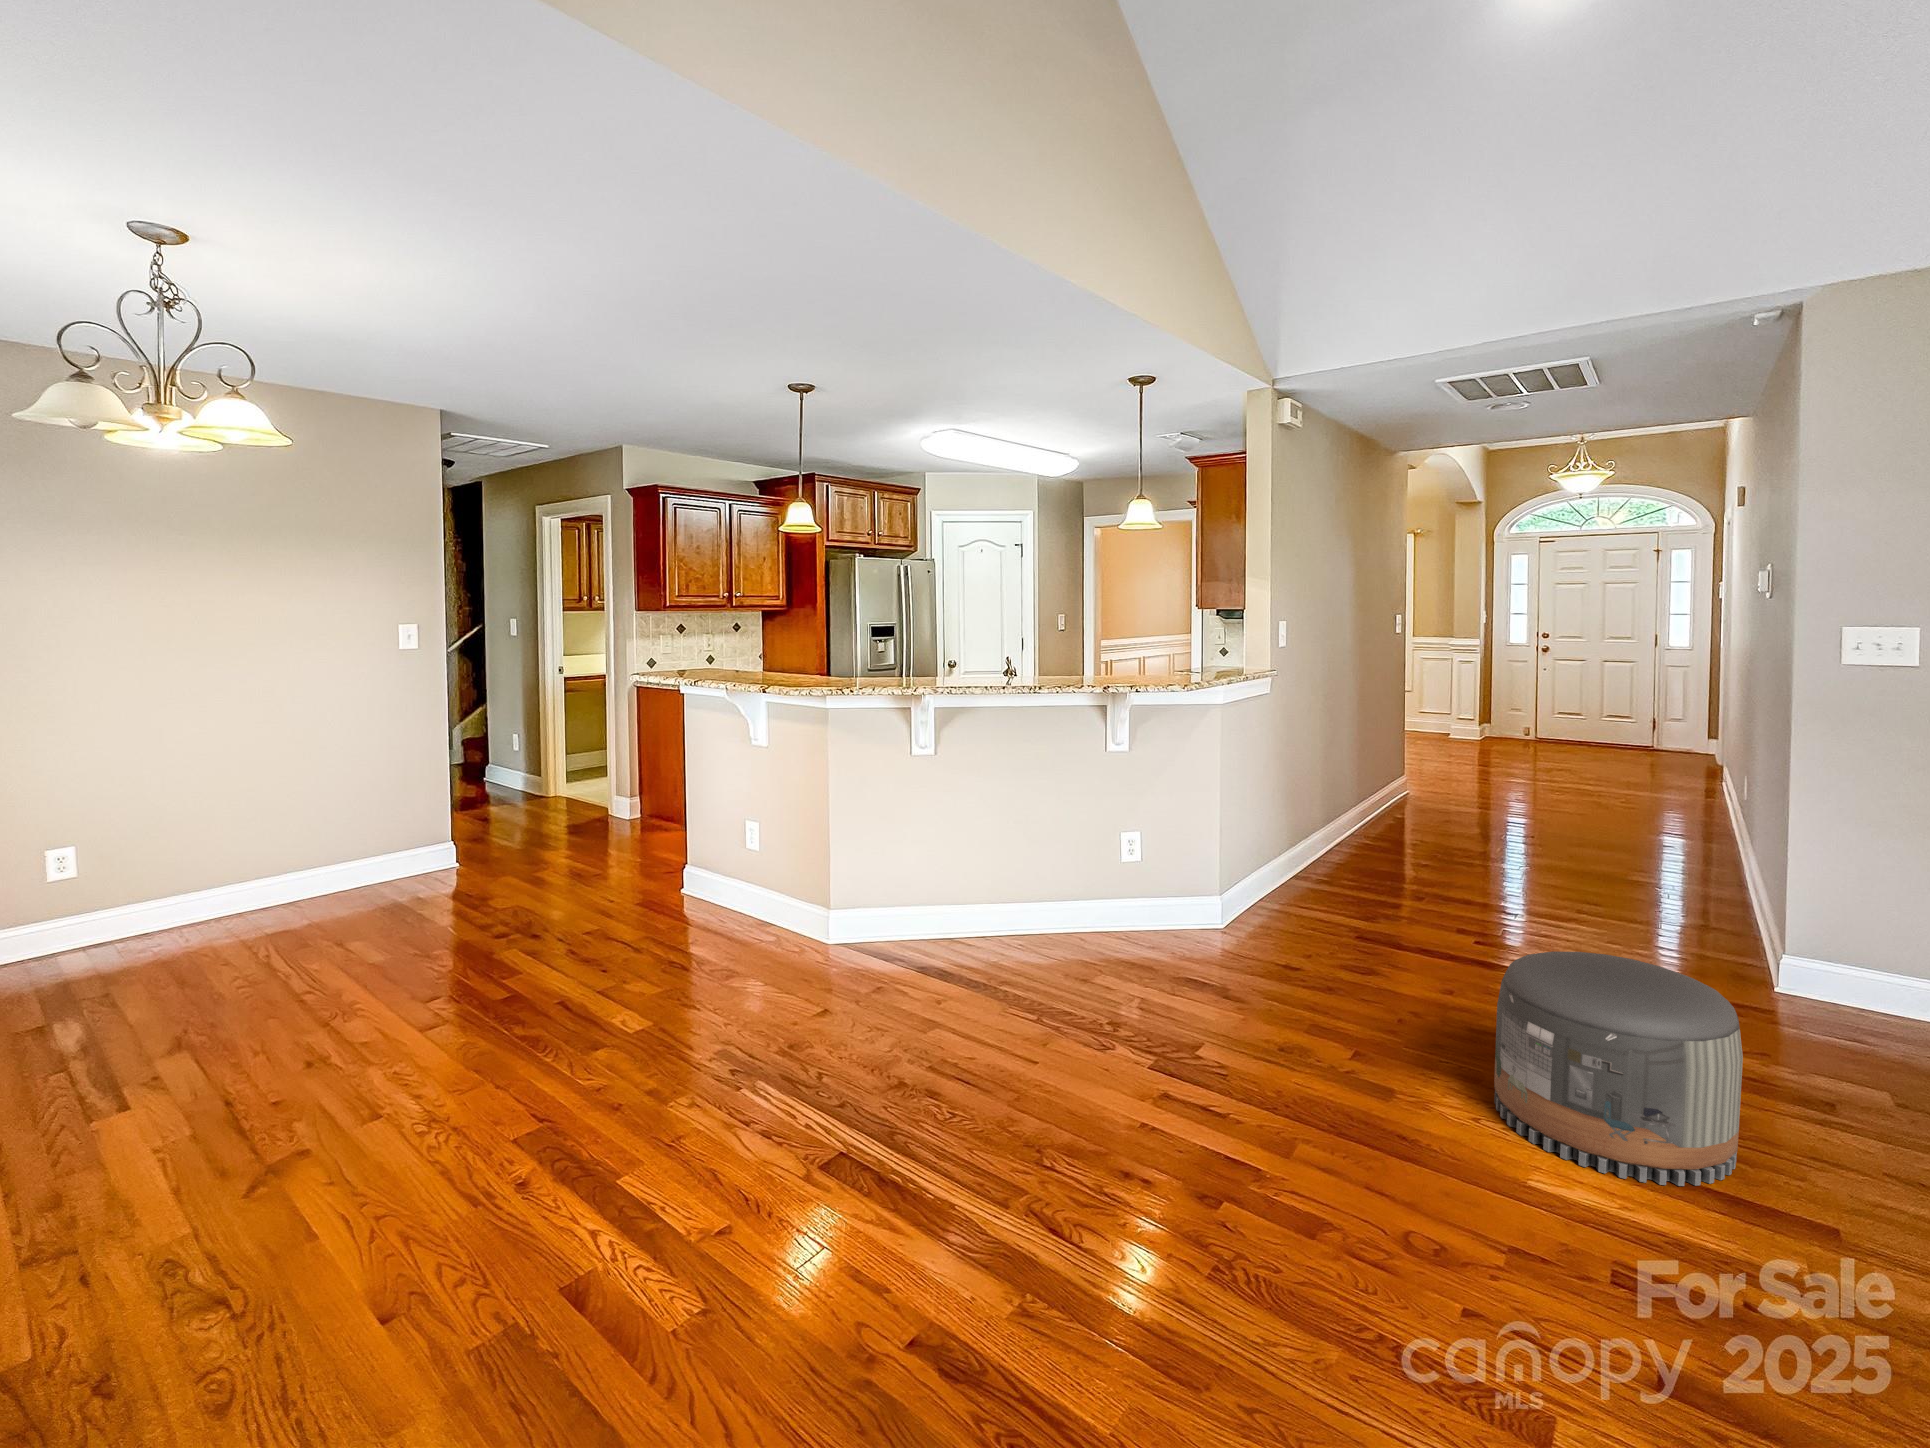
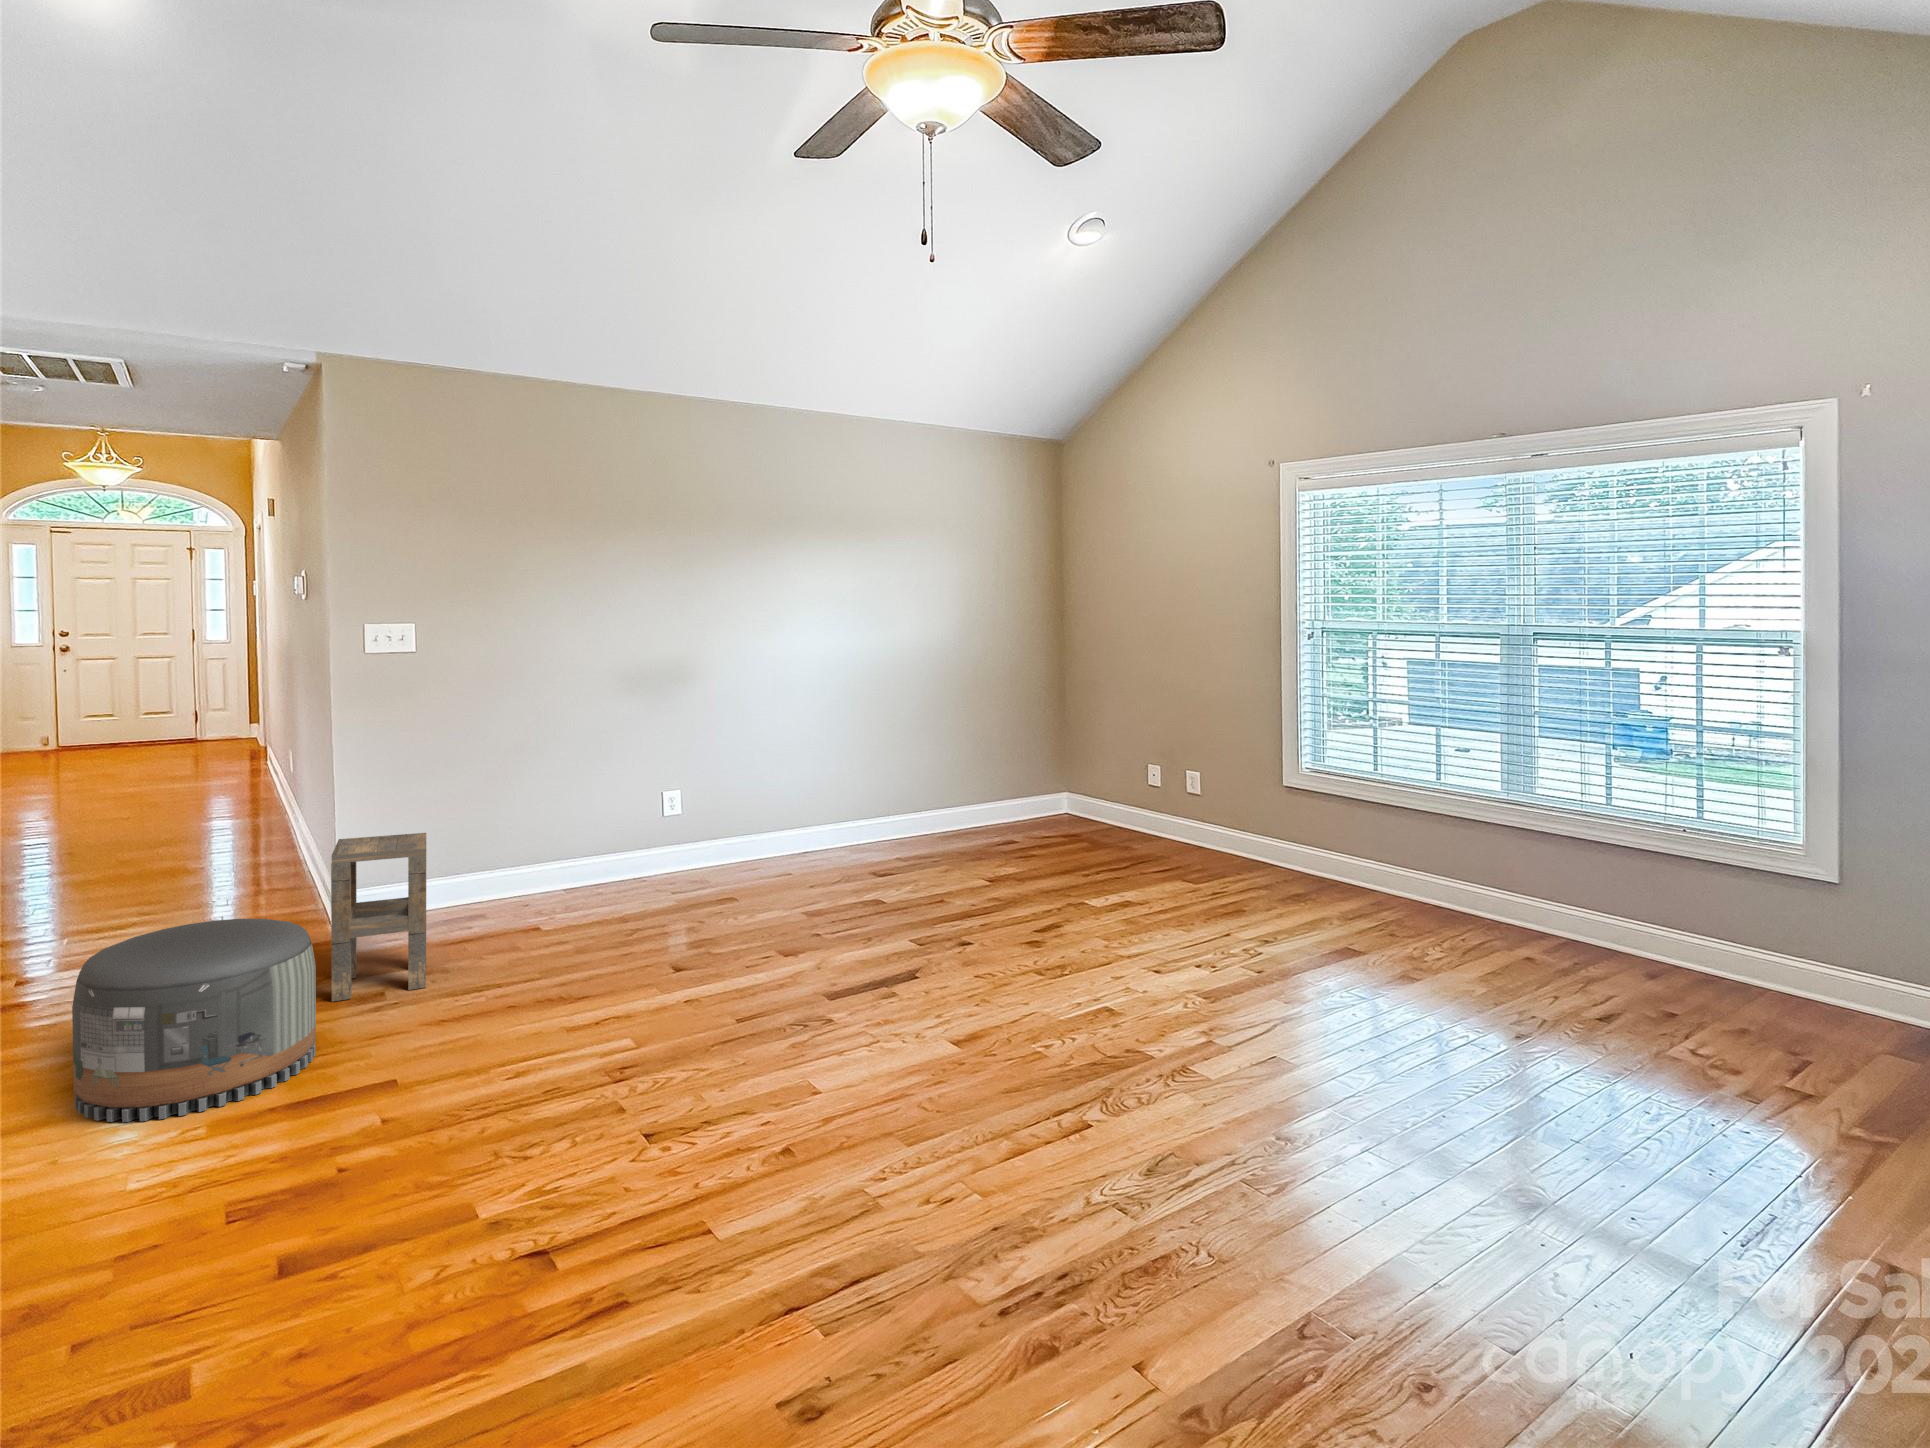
side table: none [1764,898,1922,1142] -> present [331,833,426,1002]

